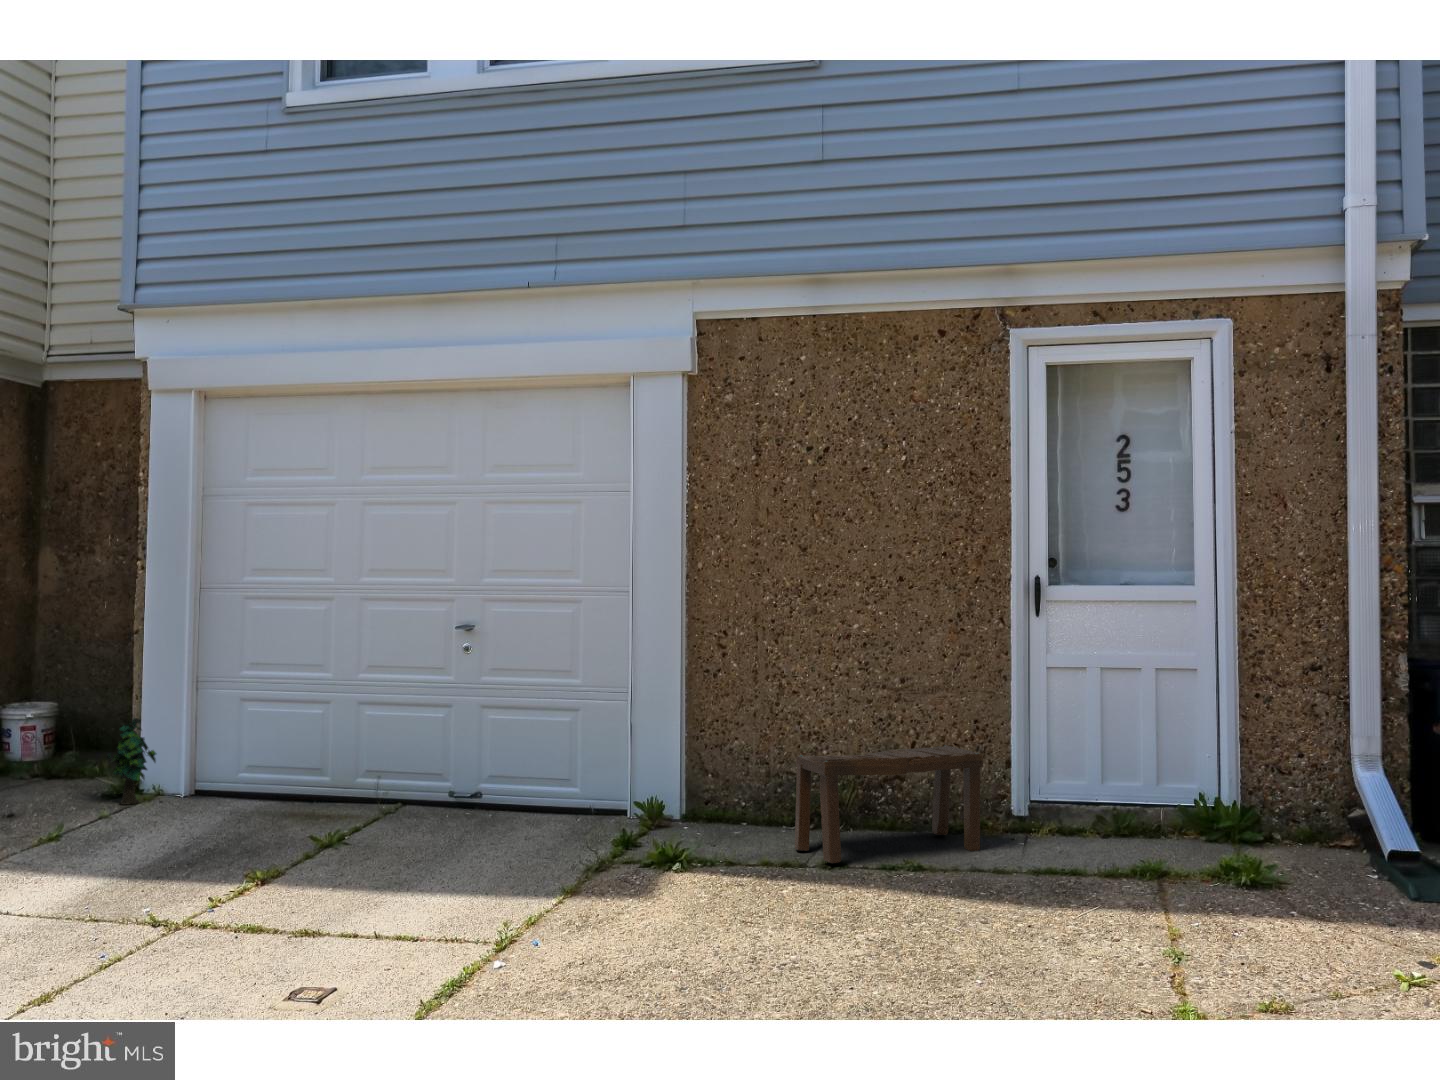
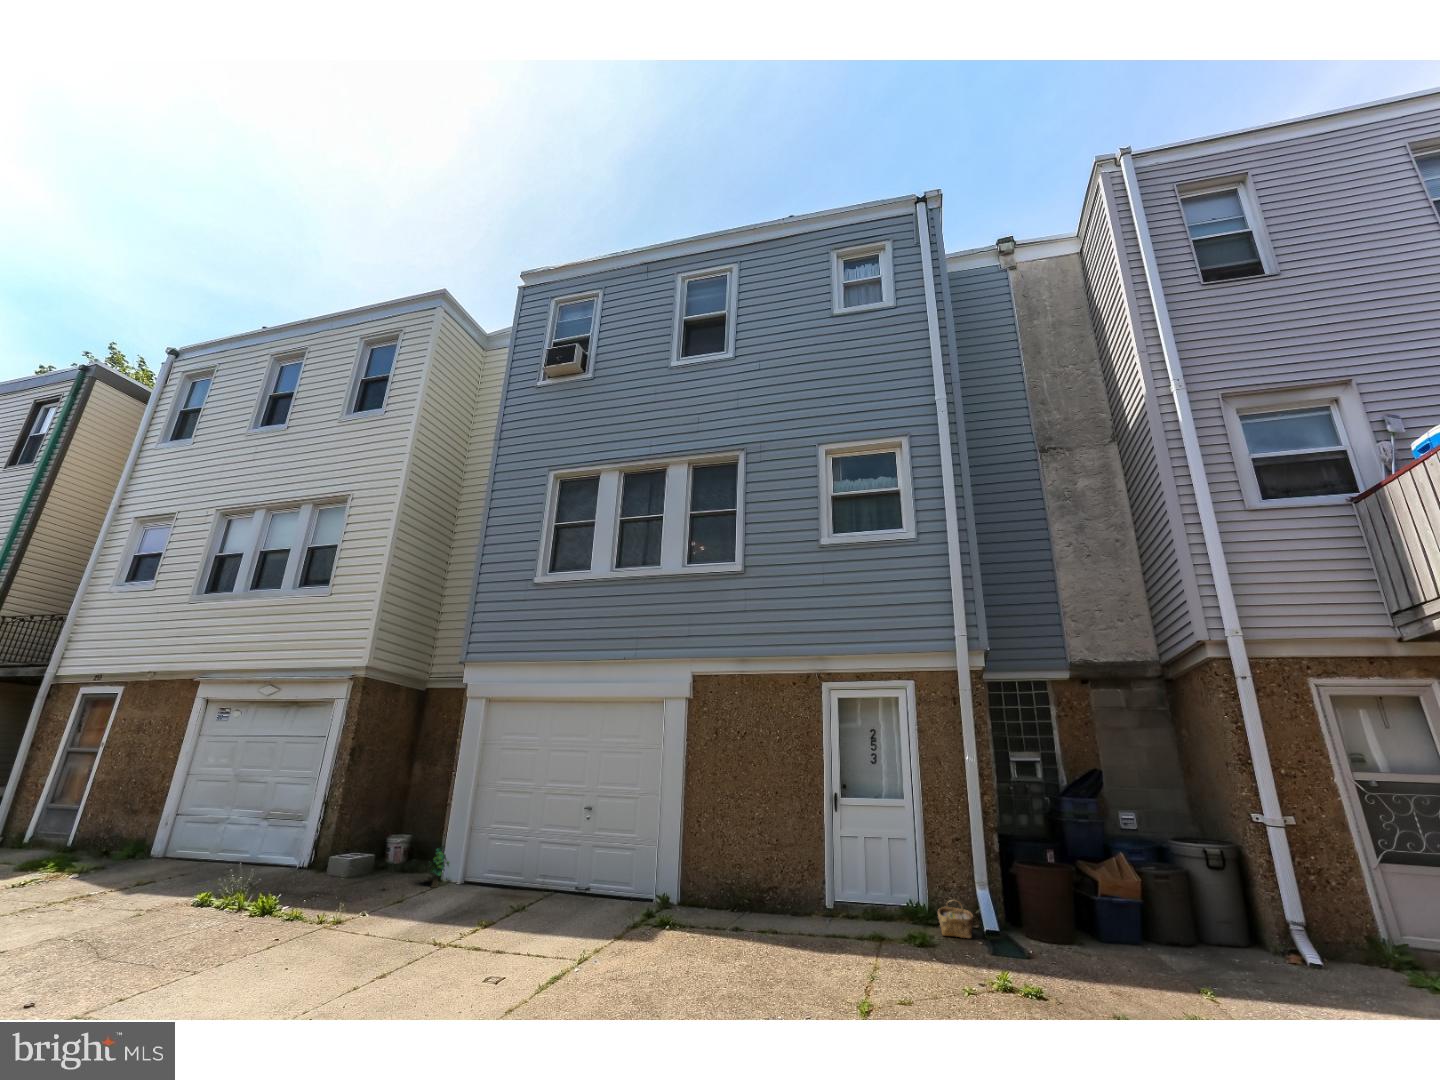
bench: present [795,745,983,863] -> none [724,873,808,929]
woven basket: none [1266,787,1347,861] -> present [938,900,973,938]

